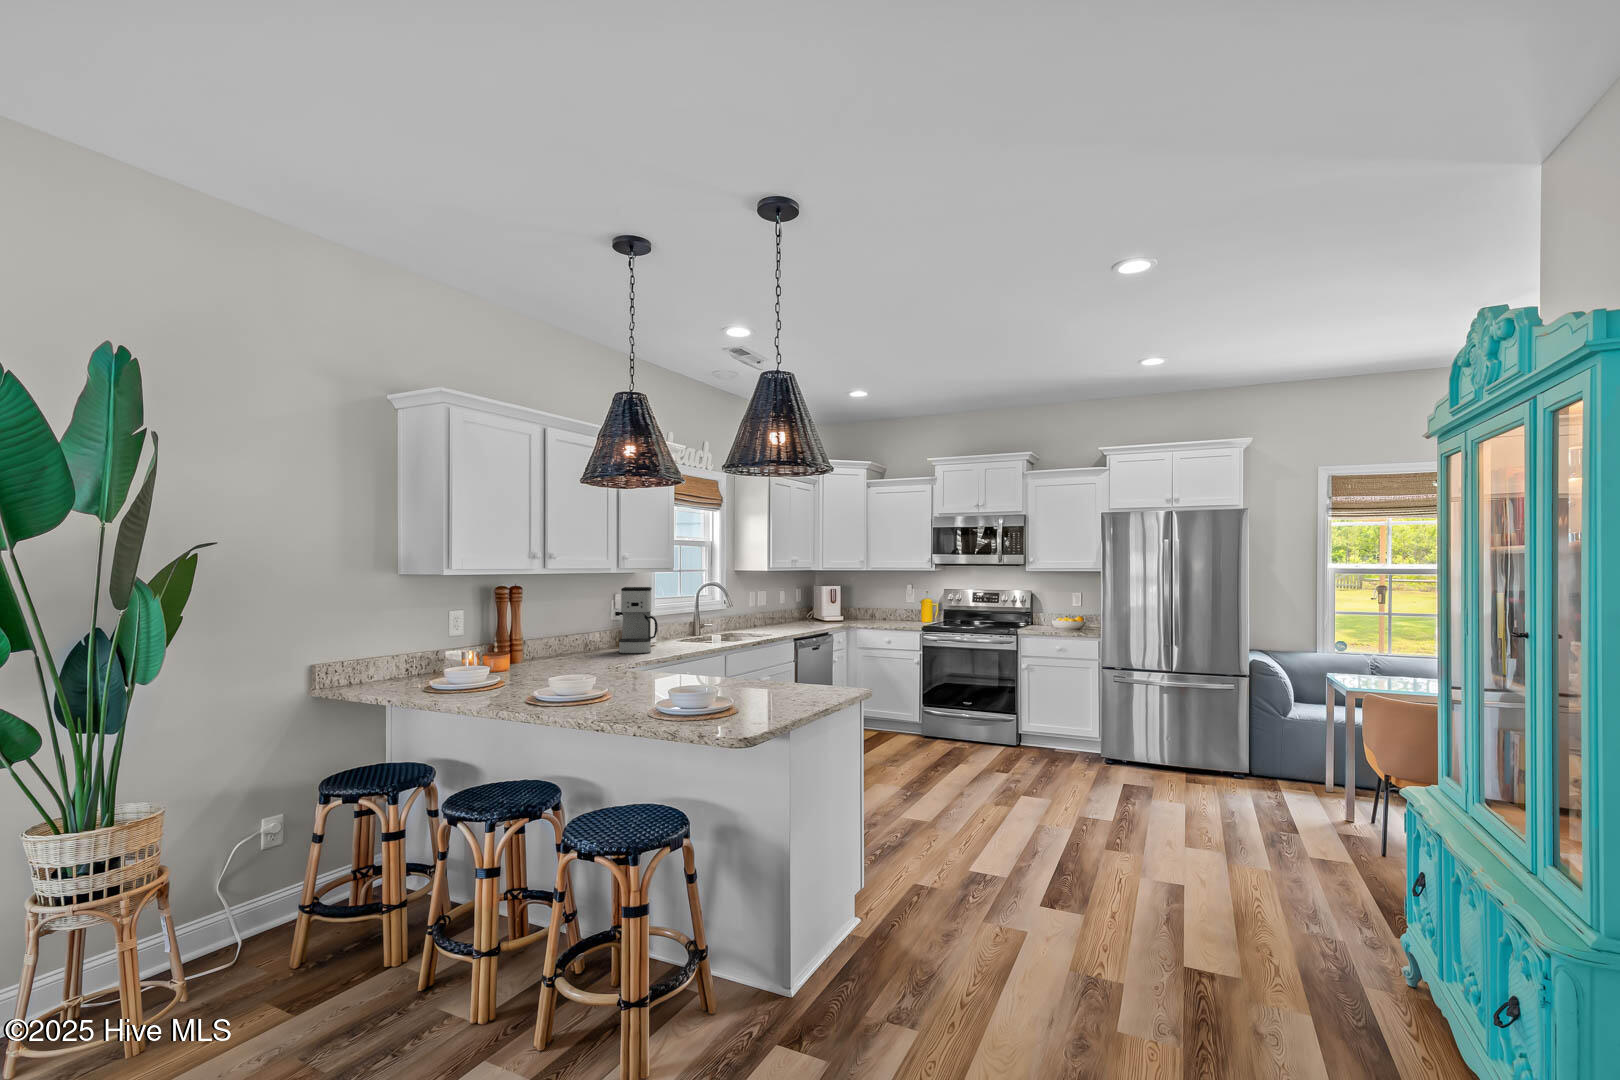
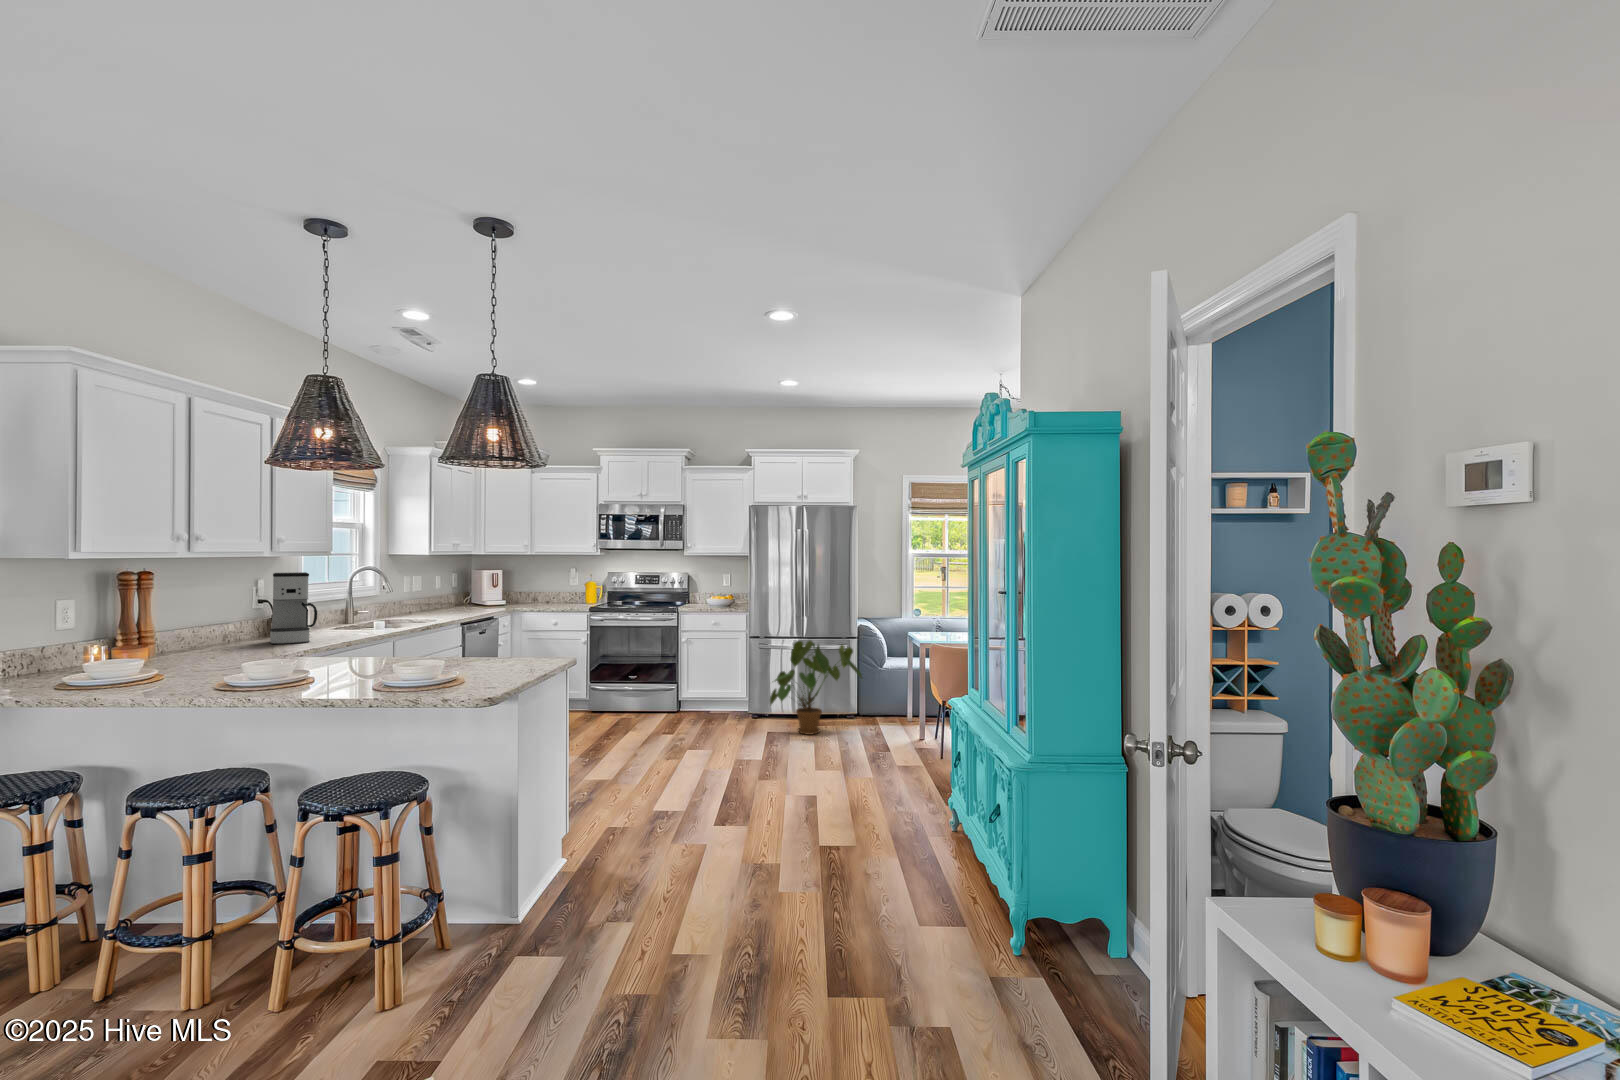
house plant: none [1126,676,1256,794] -> present [770,641,862,735]

